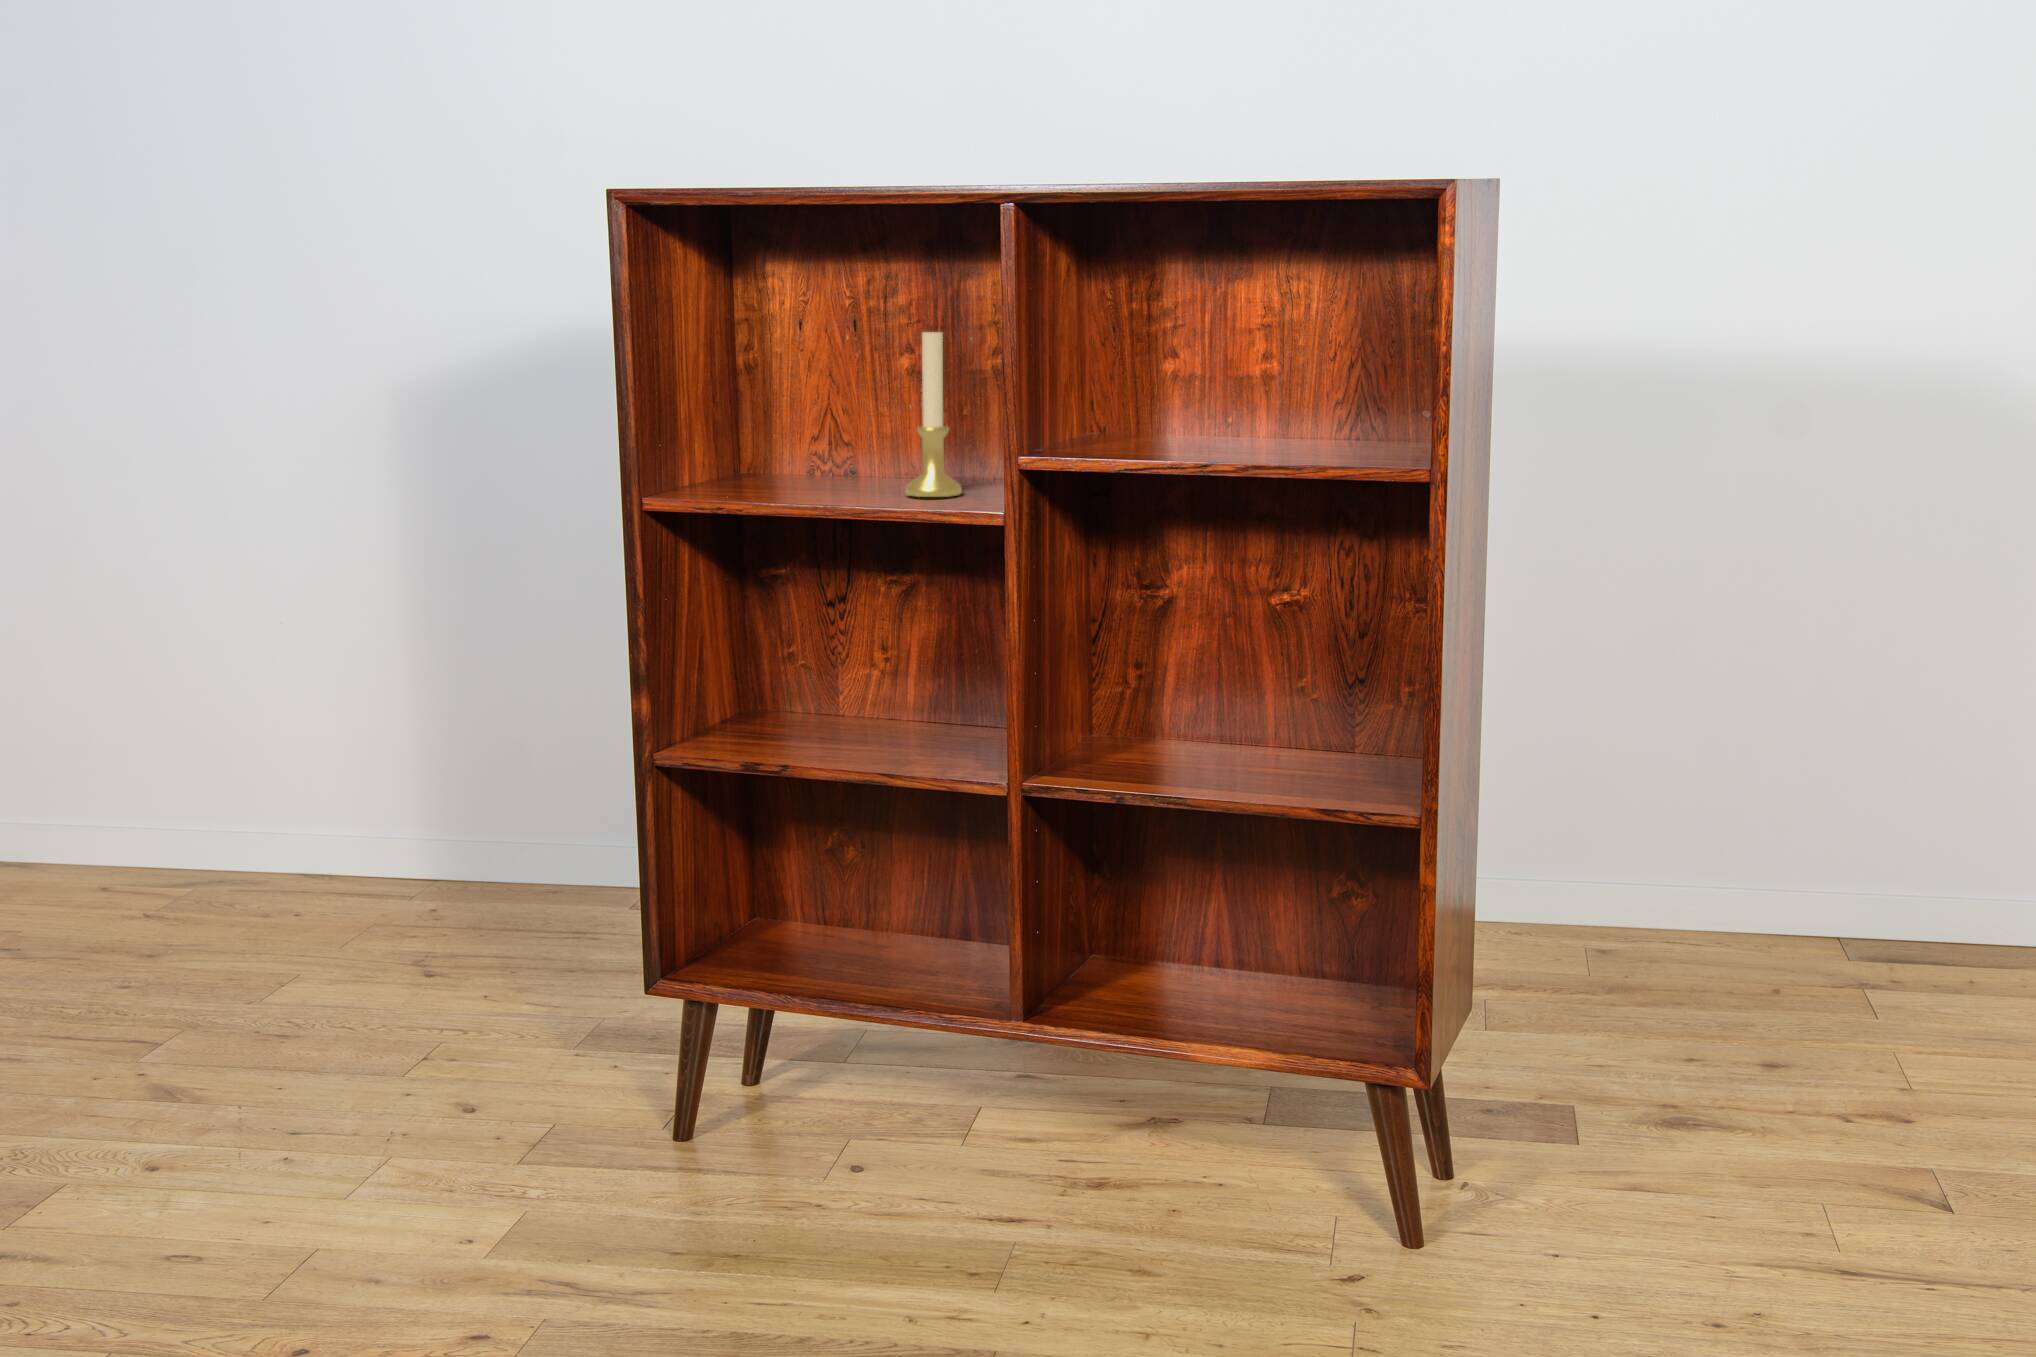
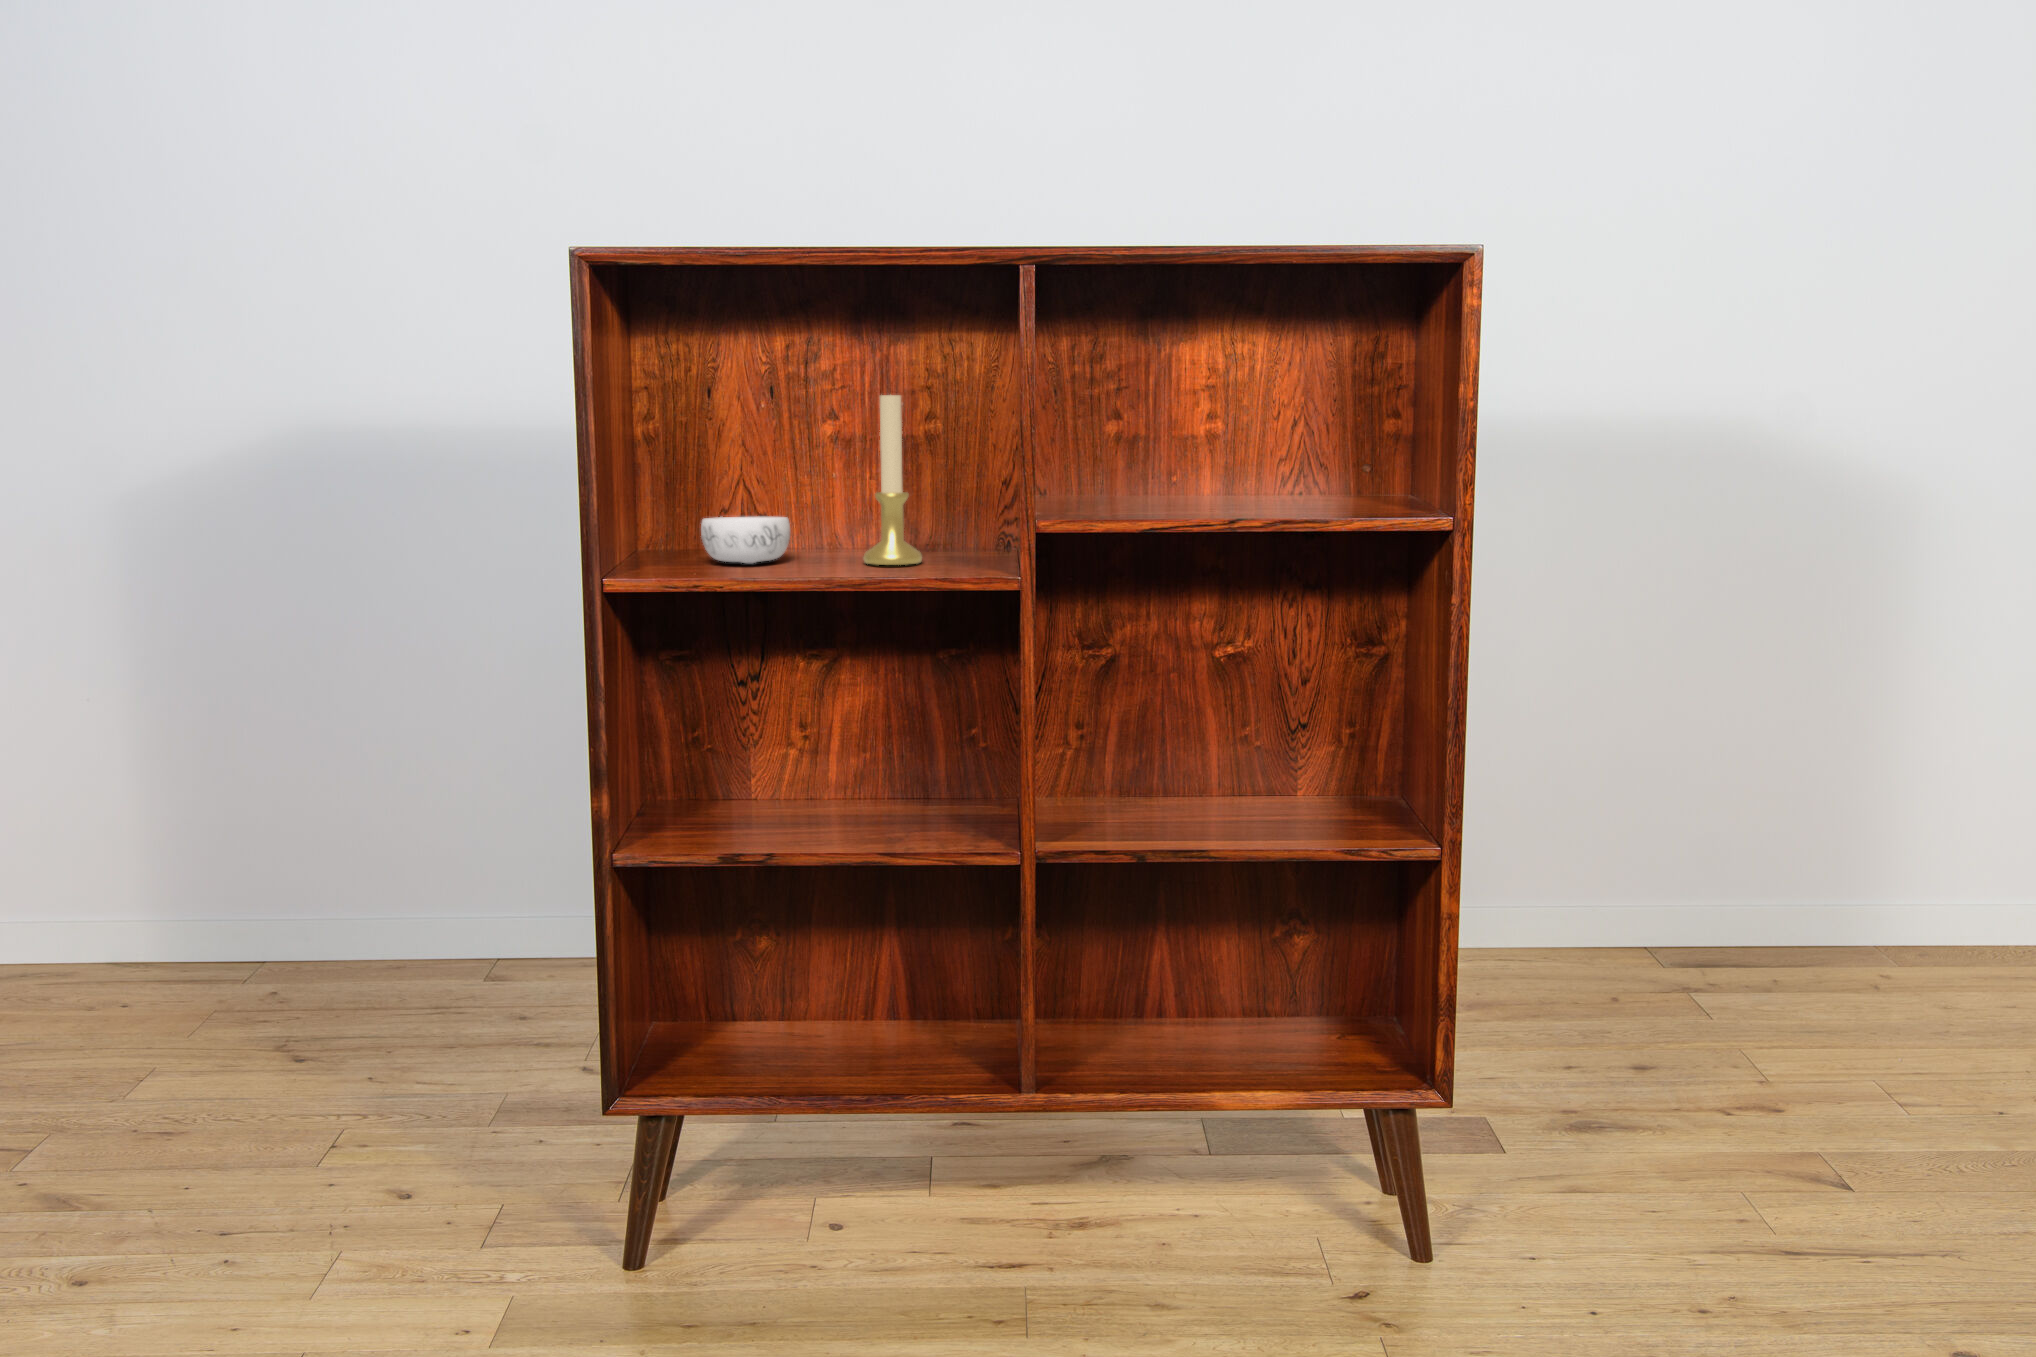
decorative bowl: none [767,445,851,491] -> present [701,517,790,563]

